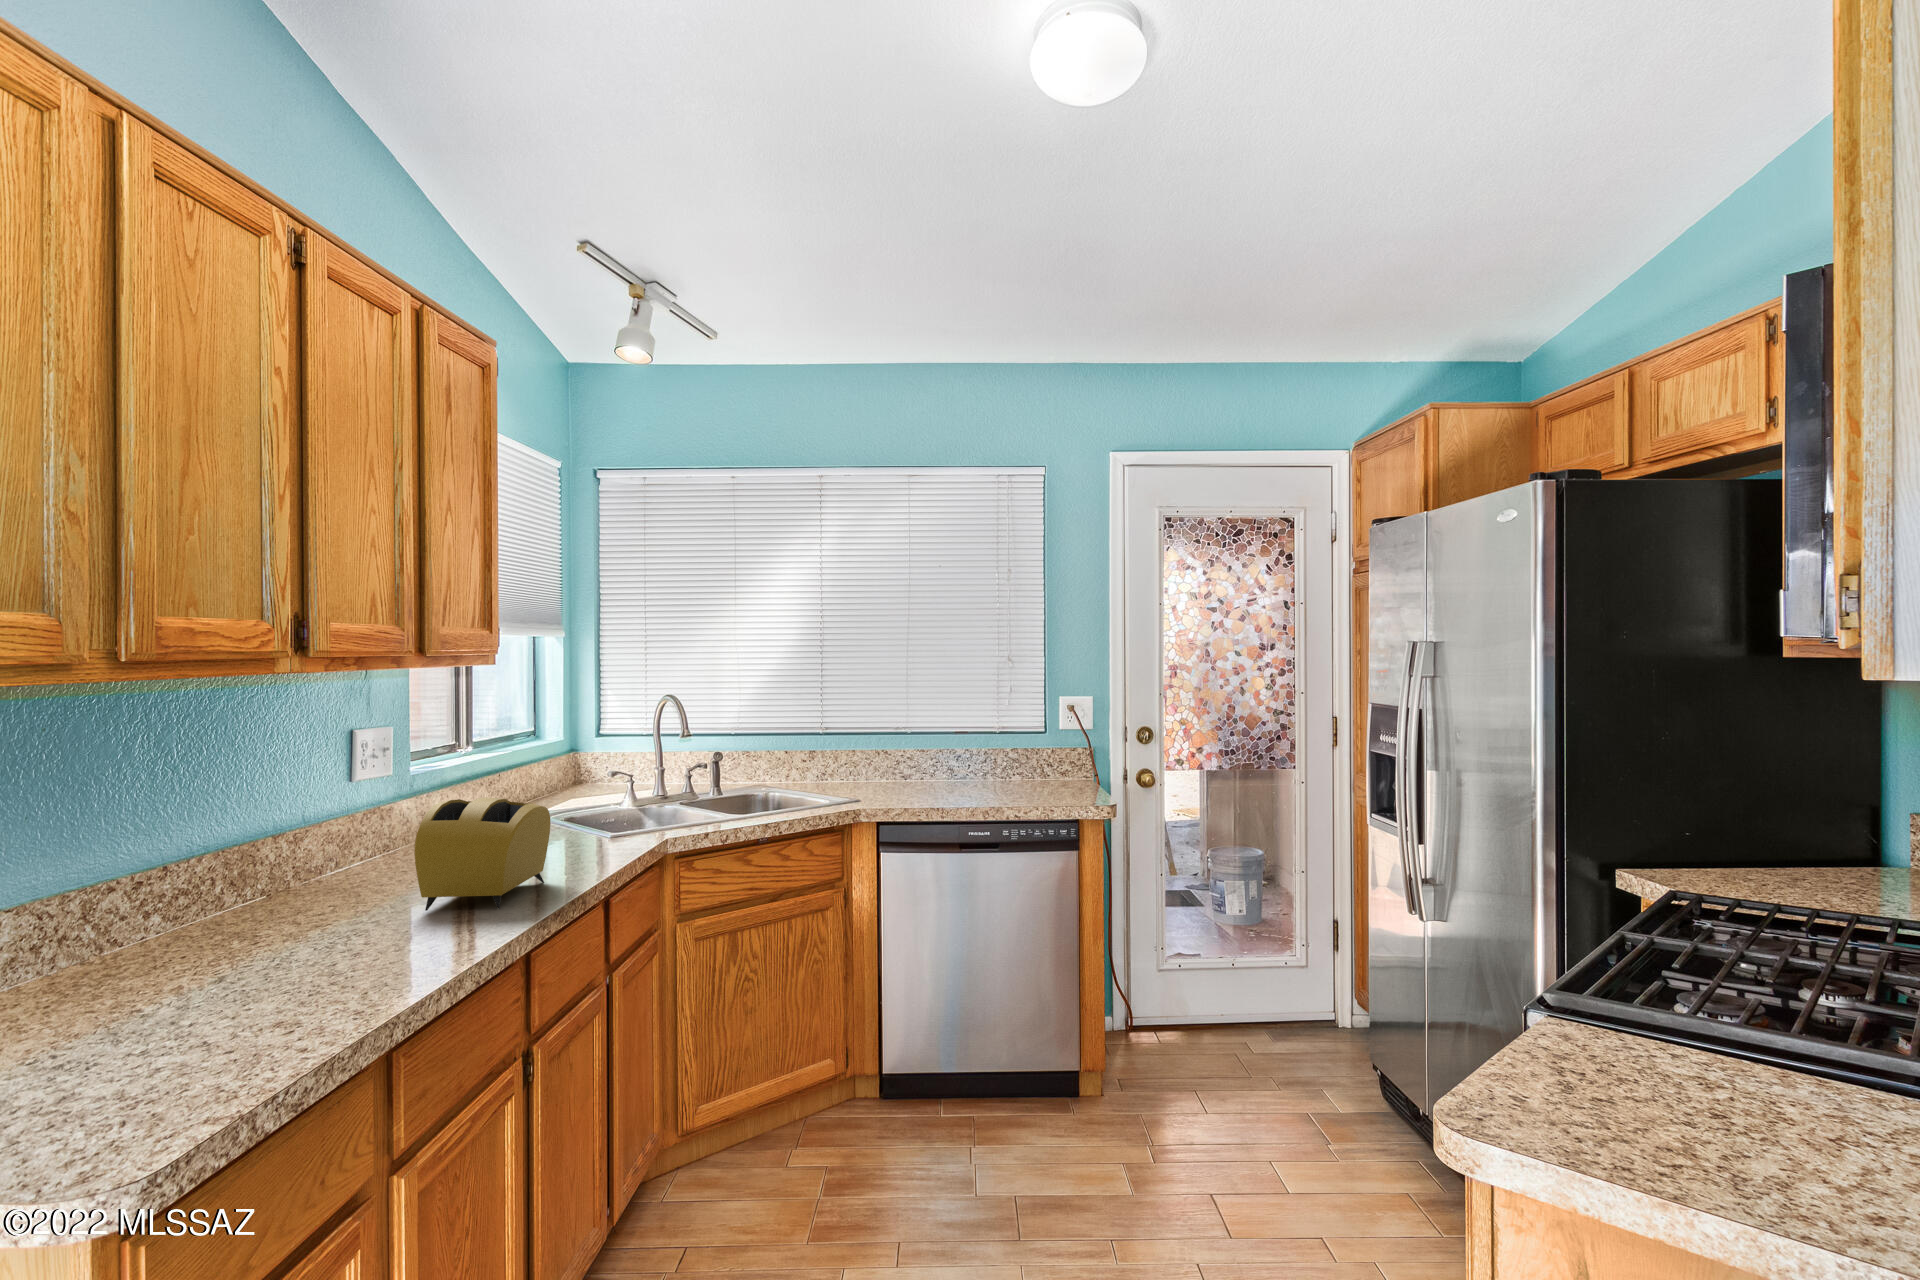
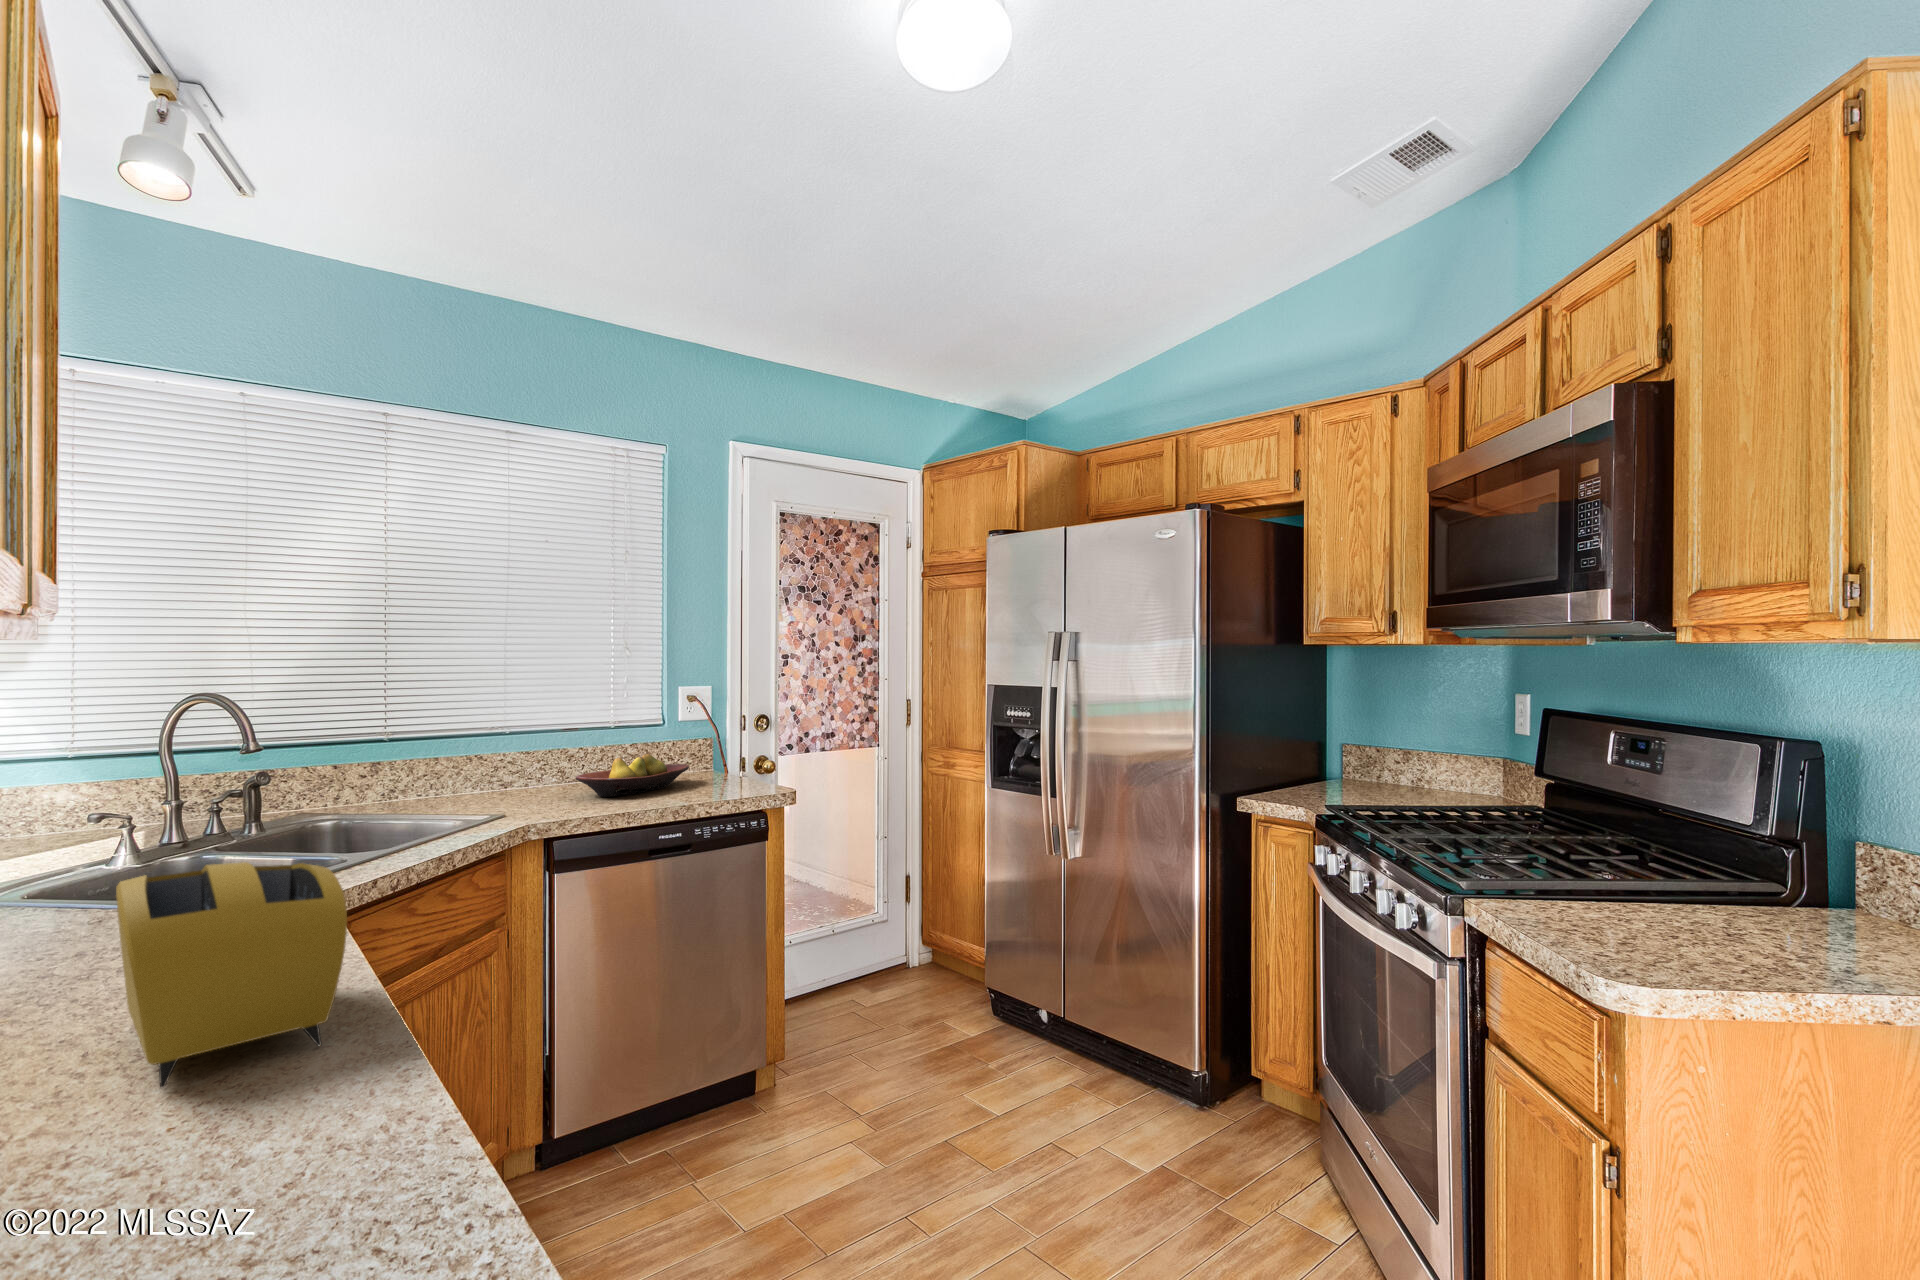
fruit bowl: none [935,759,1043,794] -> present [576,754,689,797]

